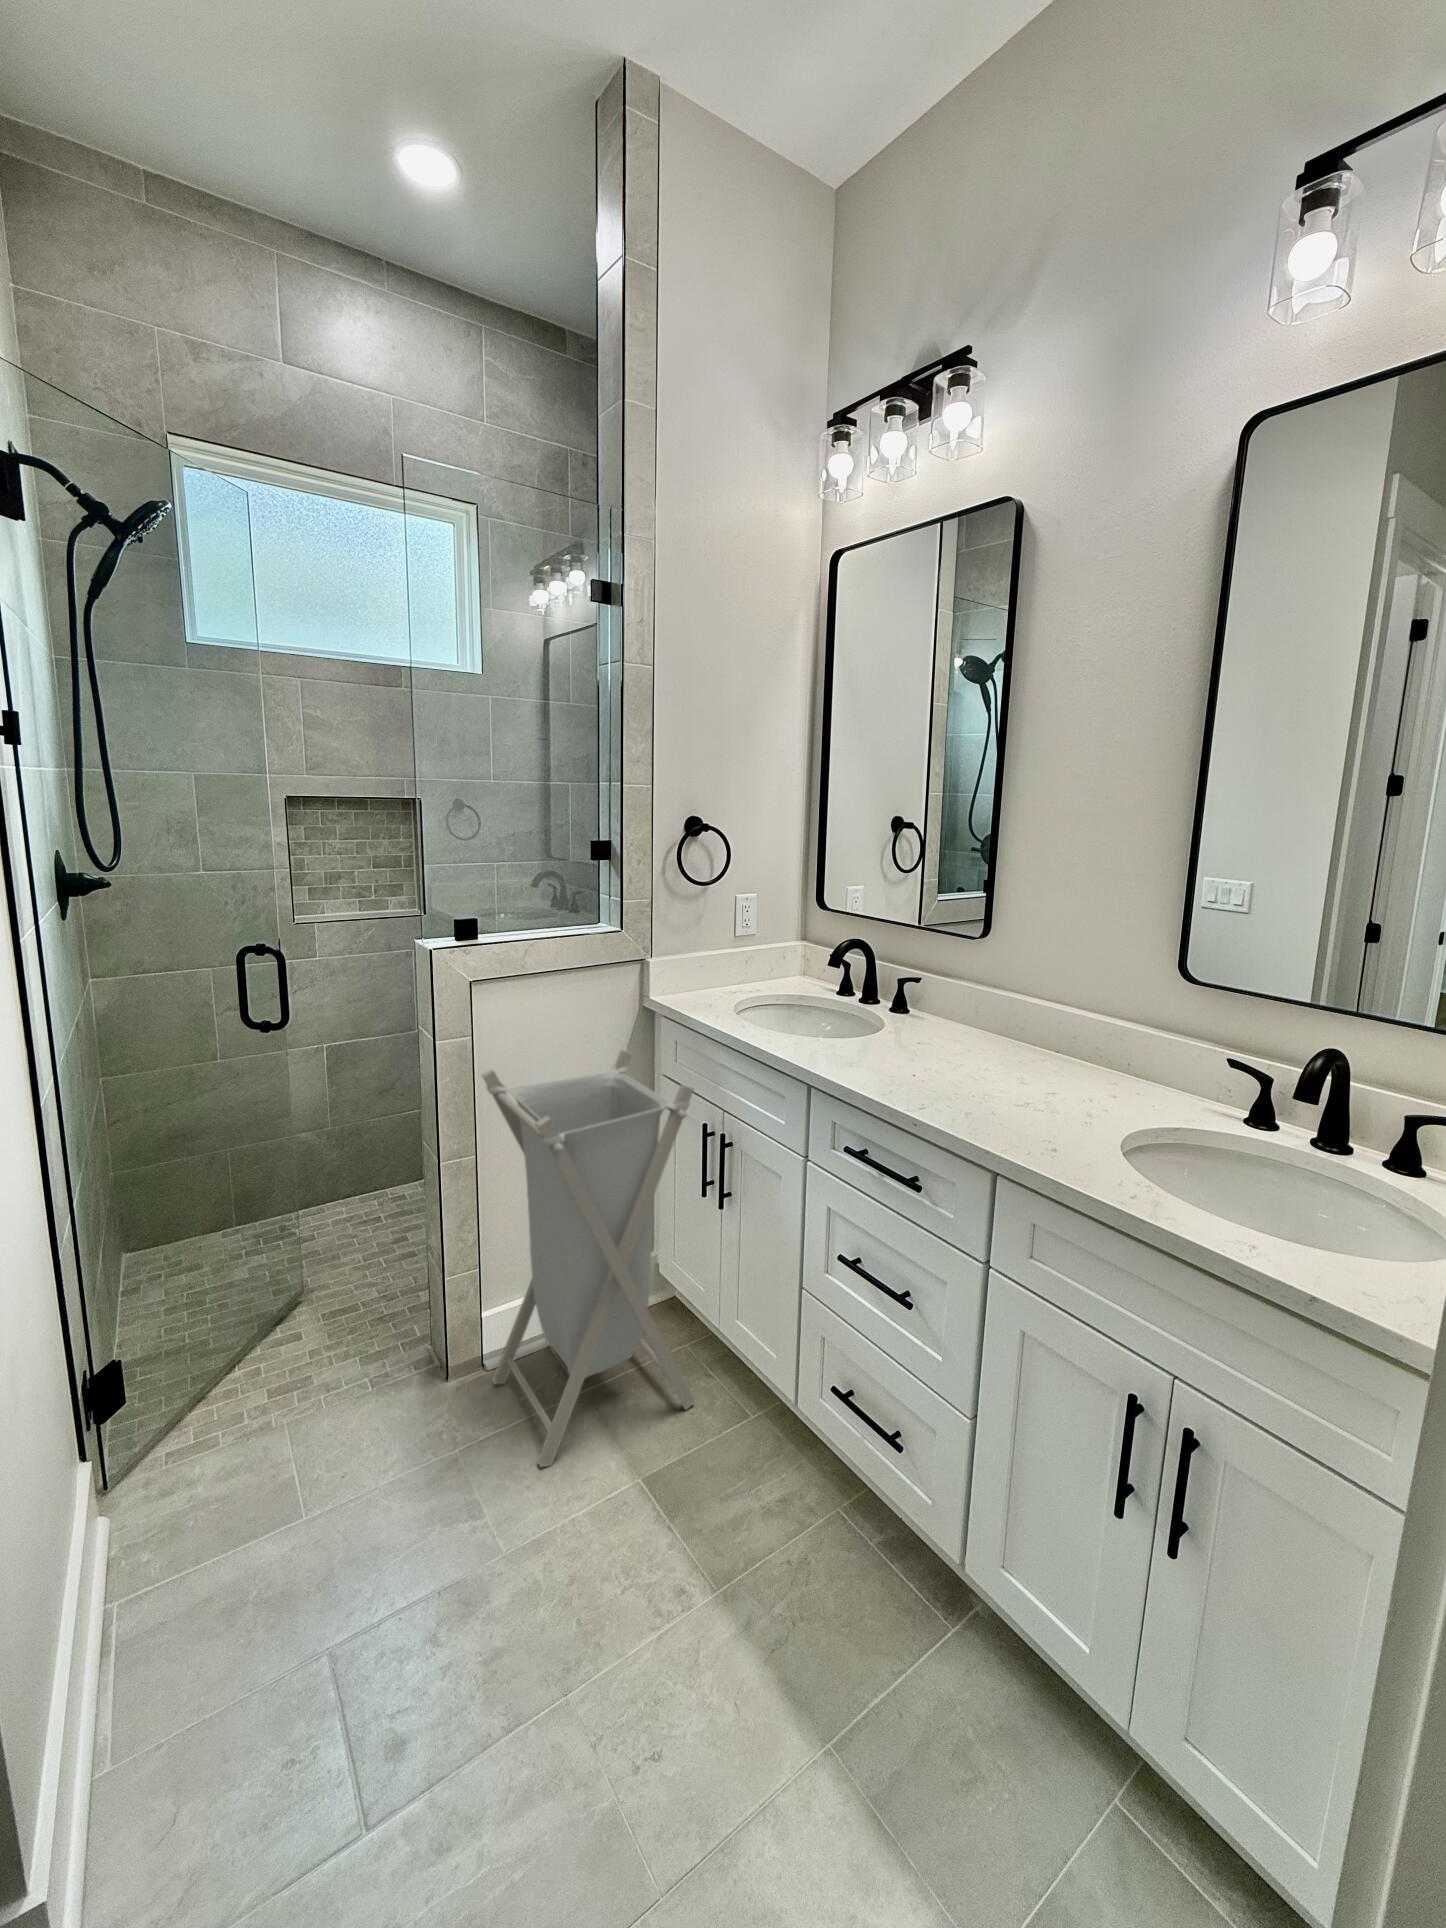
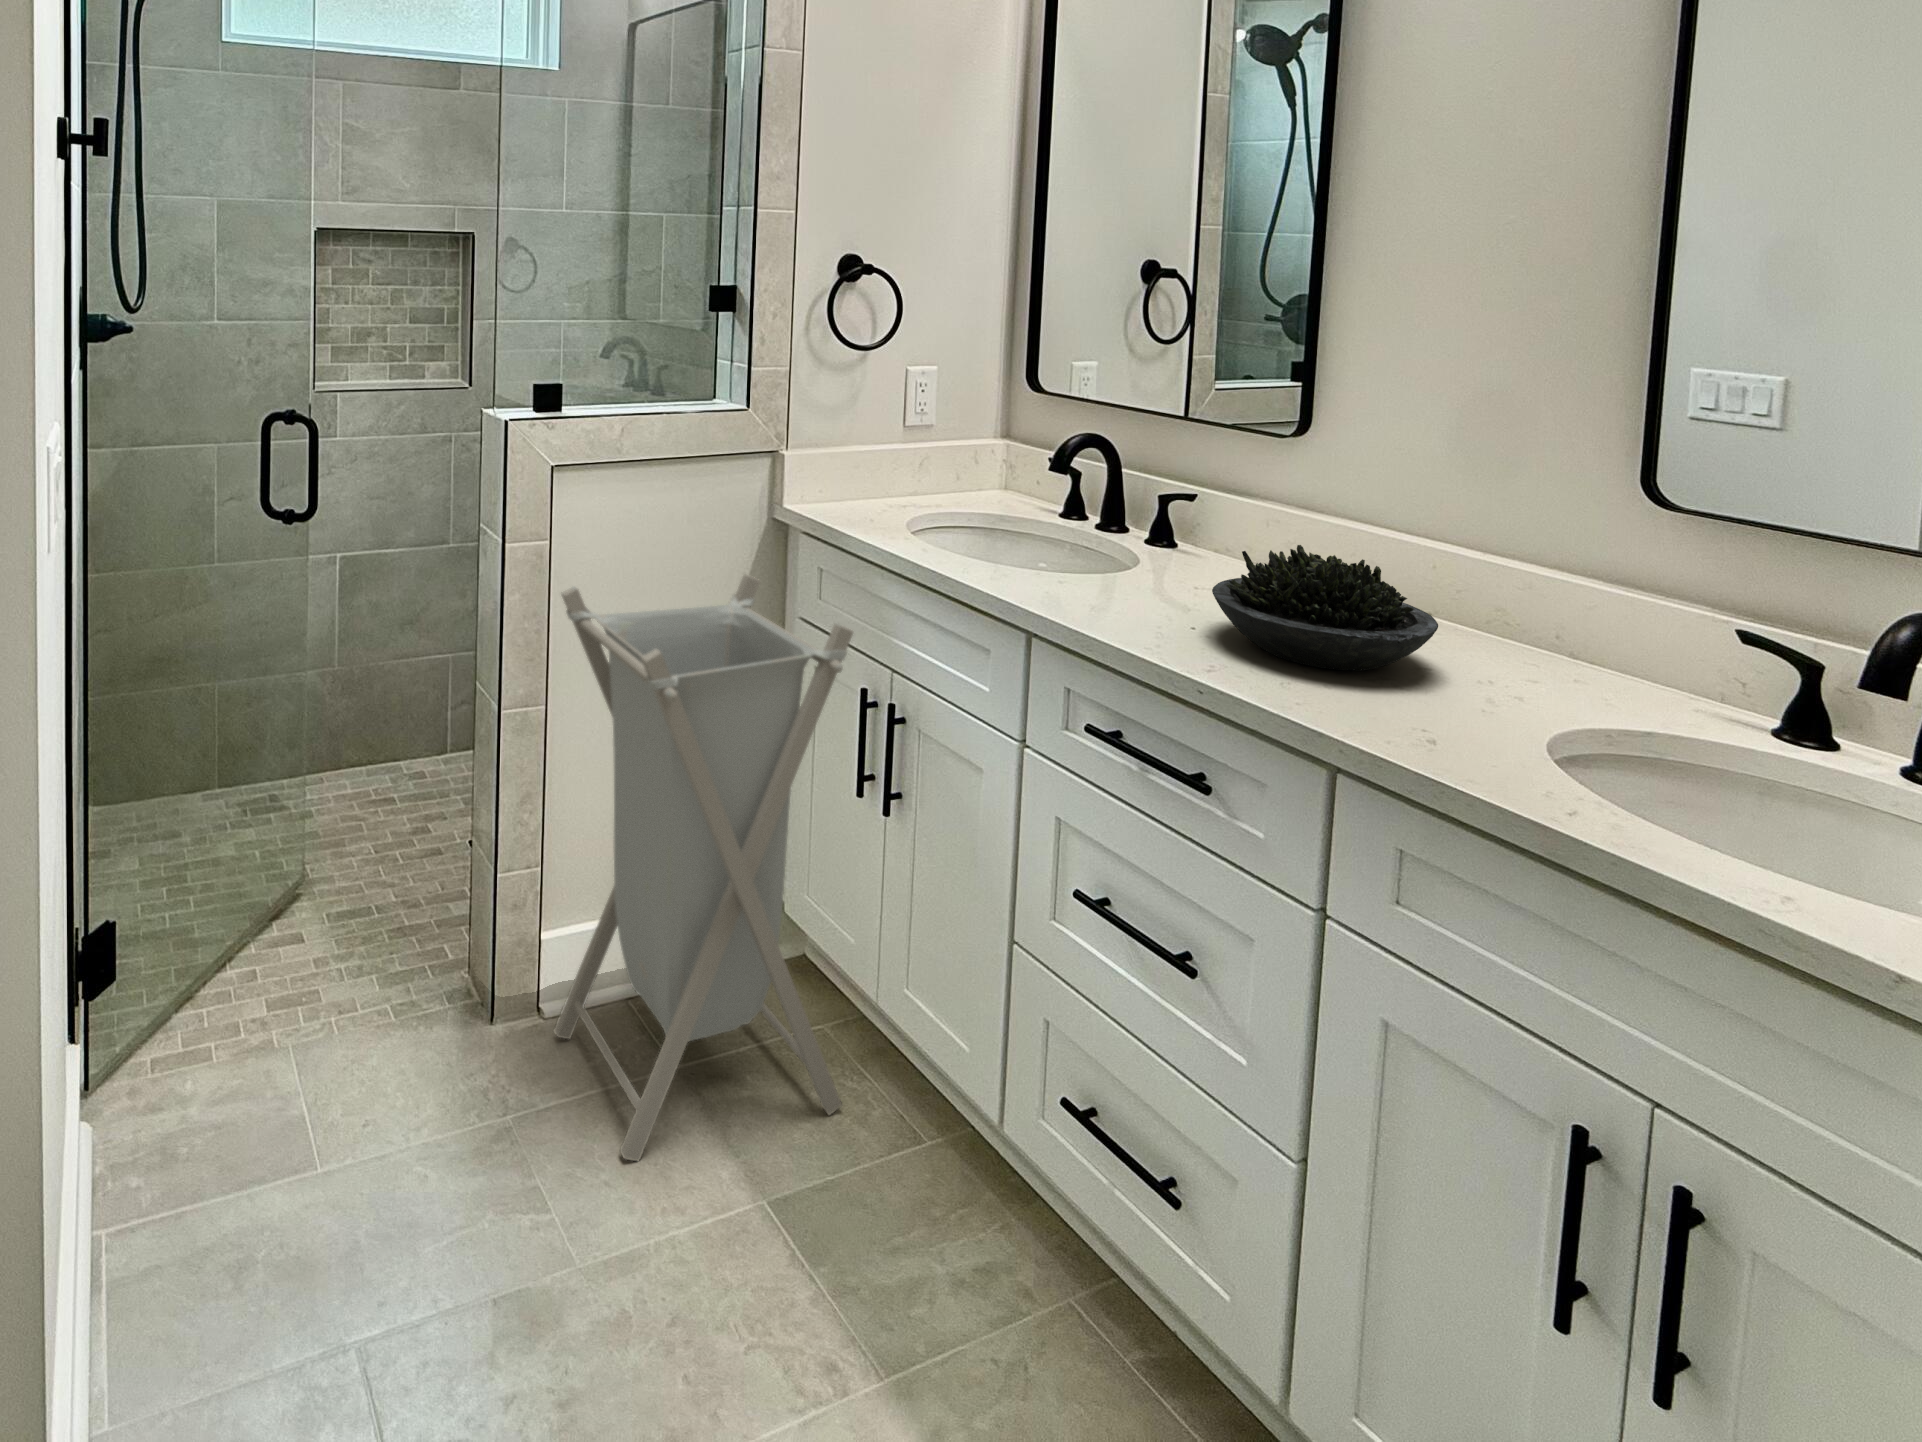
succulent plant: none [925,1017,1062,1100] -> present [1212,545,1438,671]

